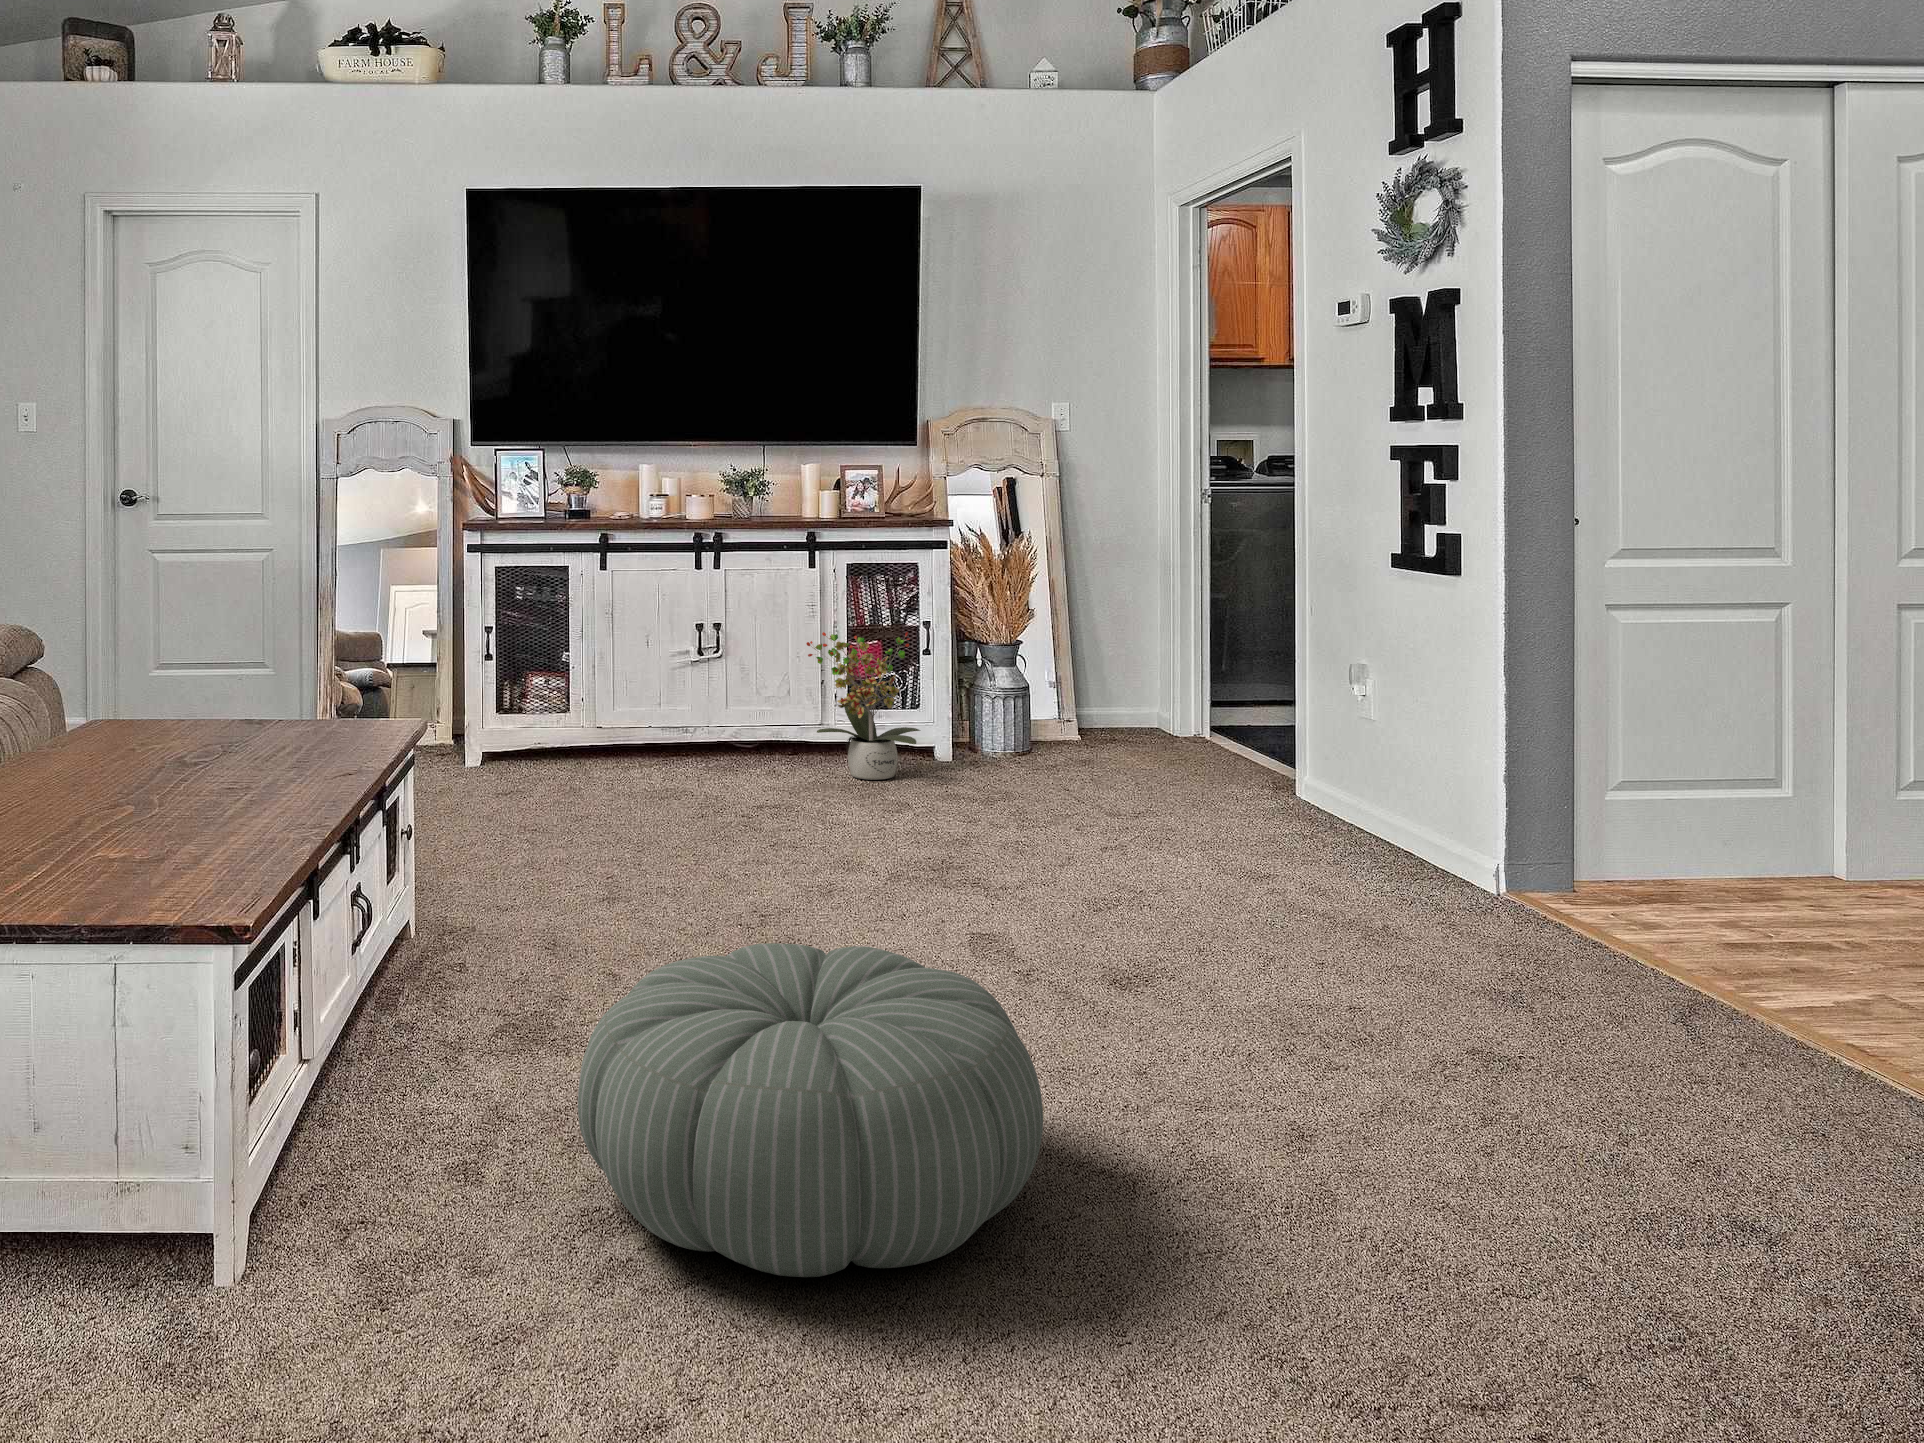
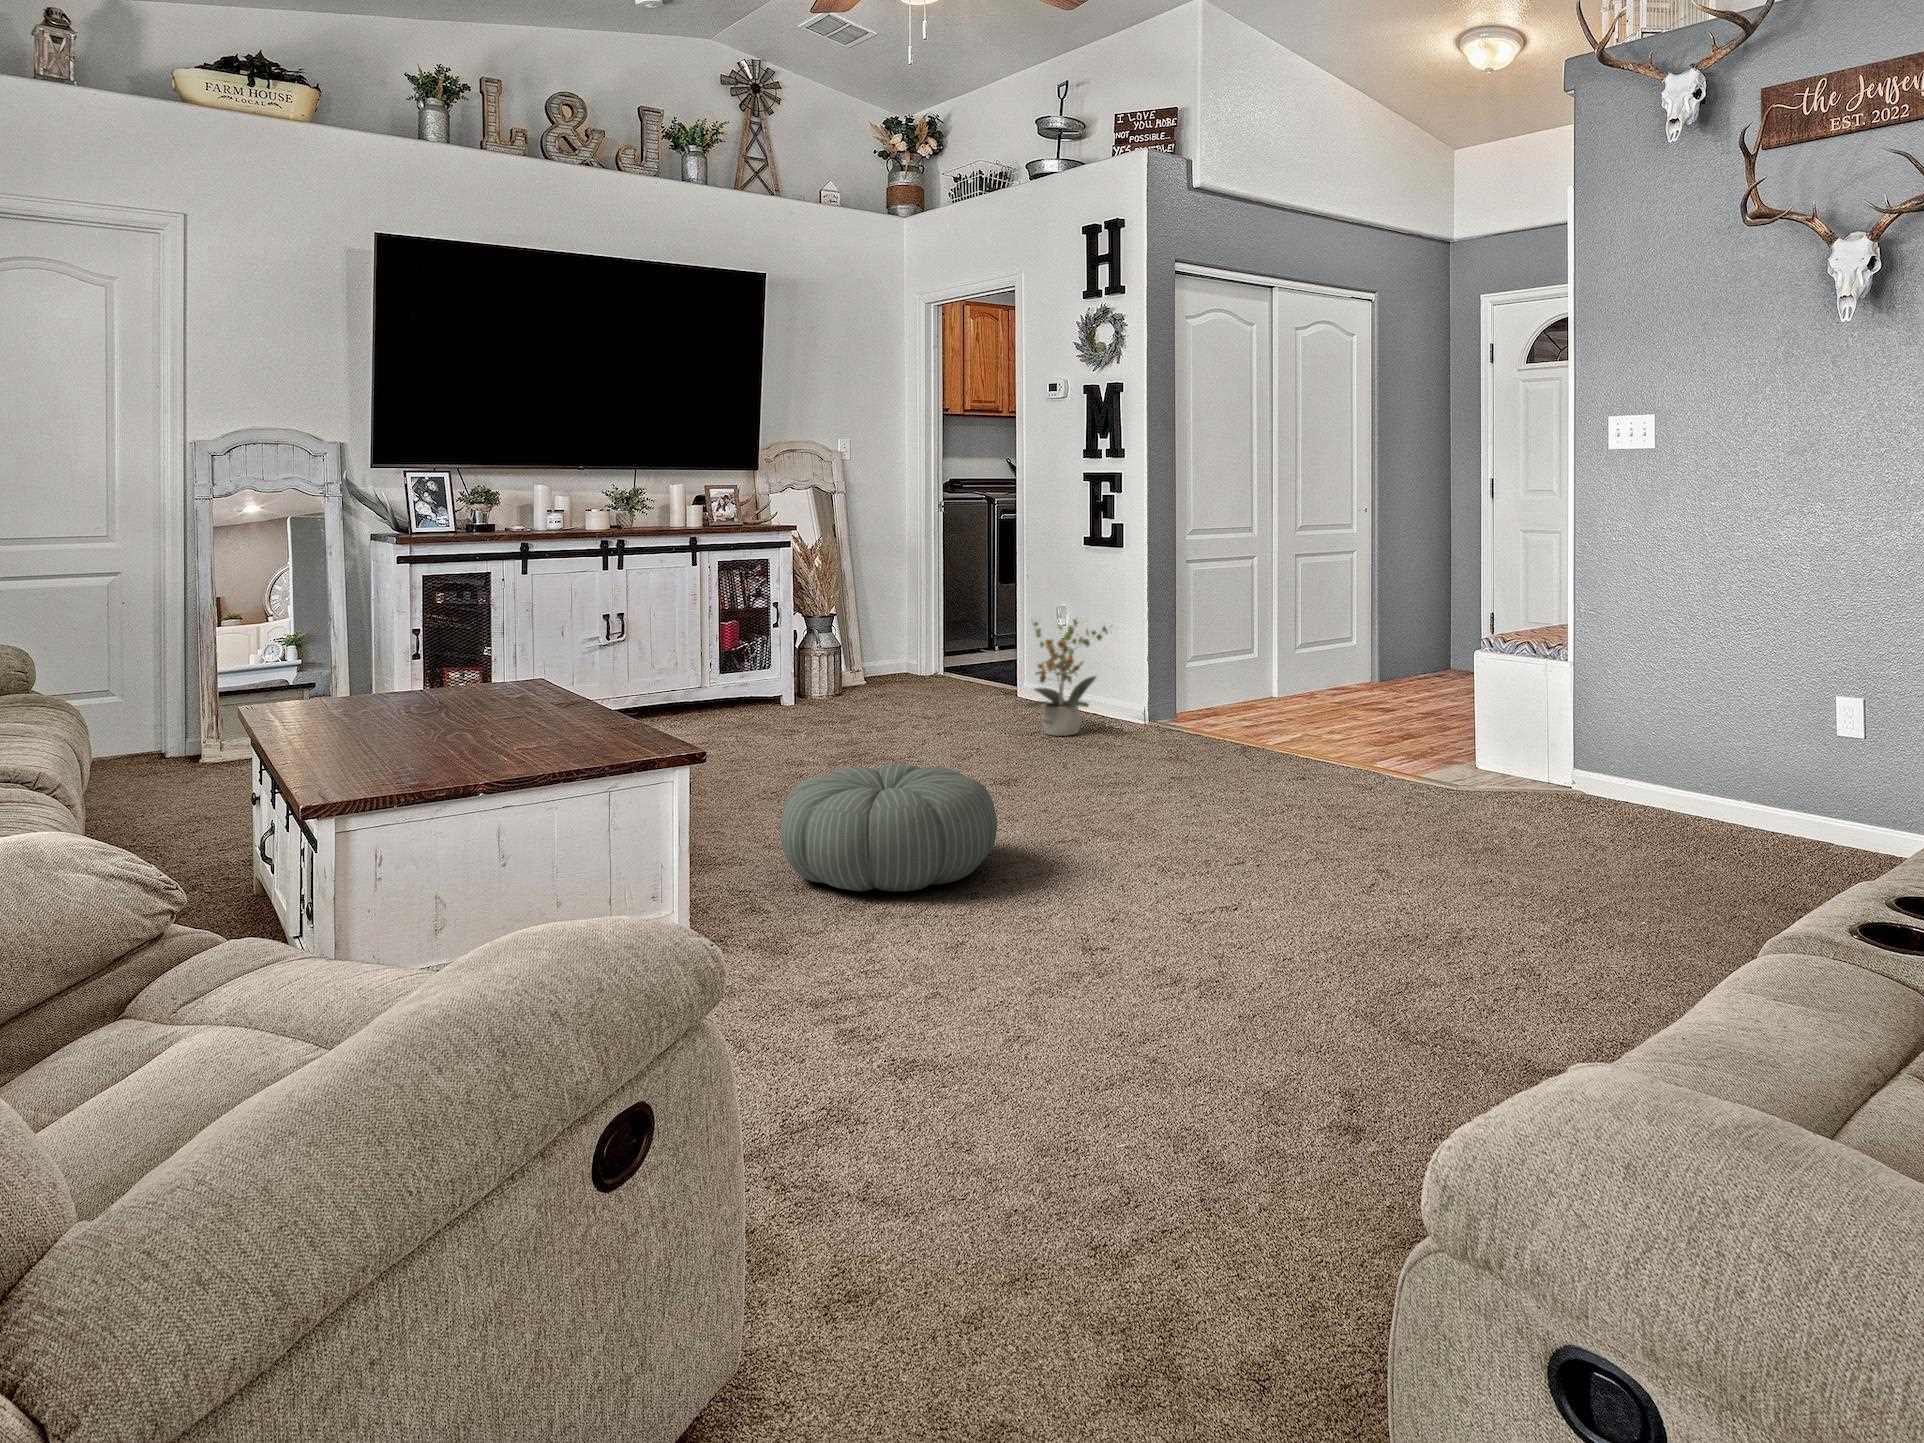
potted plant: present [806,632,920,780] -> present [1026,619,1107,736]

